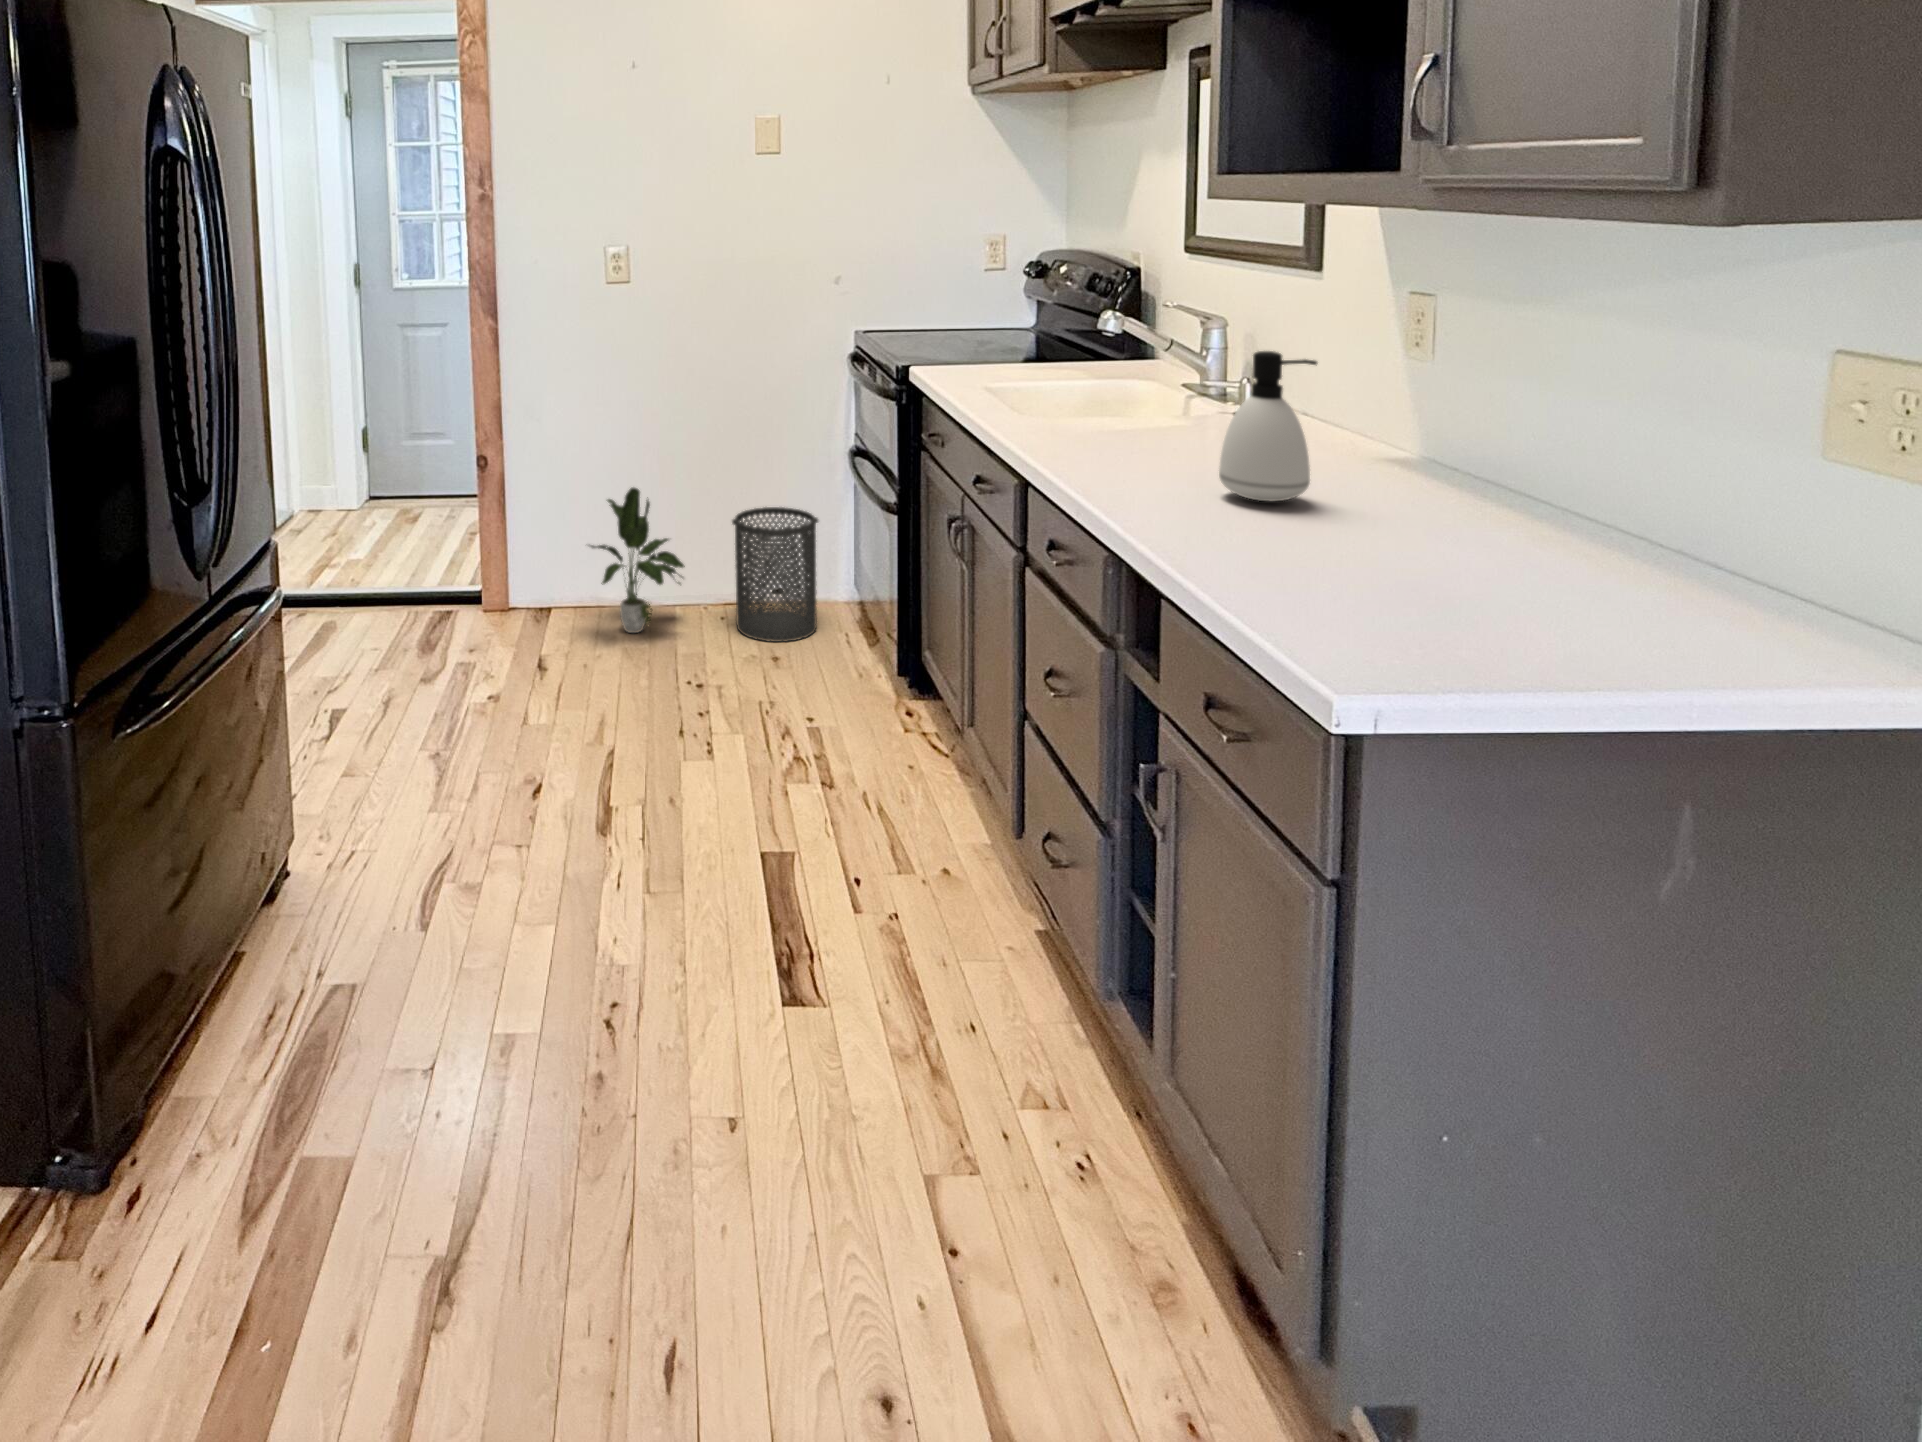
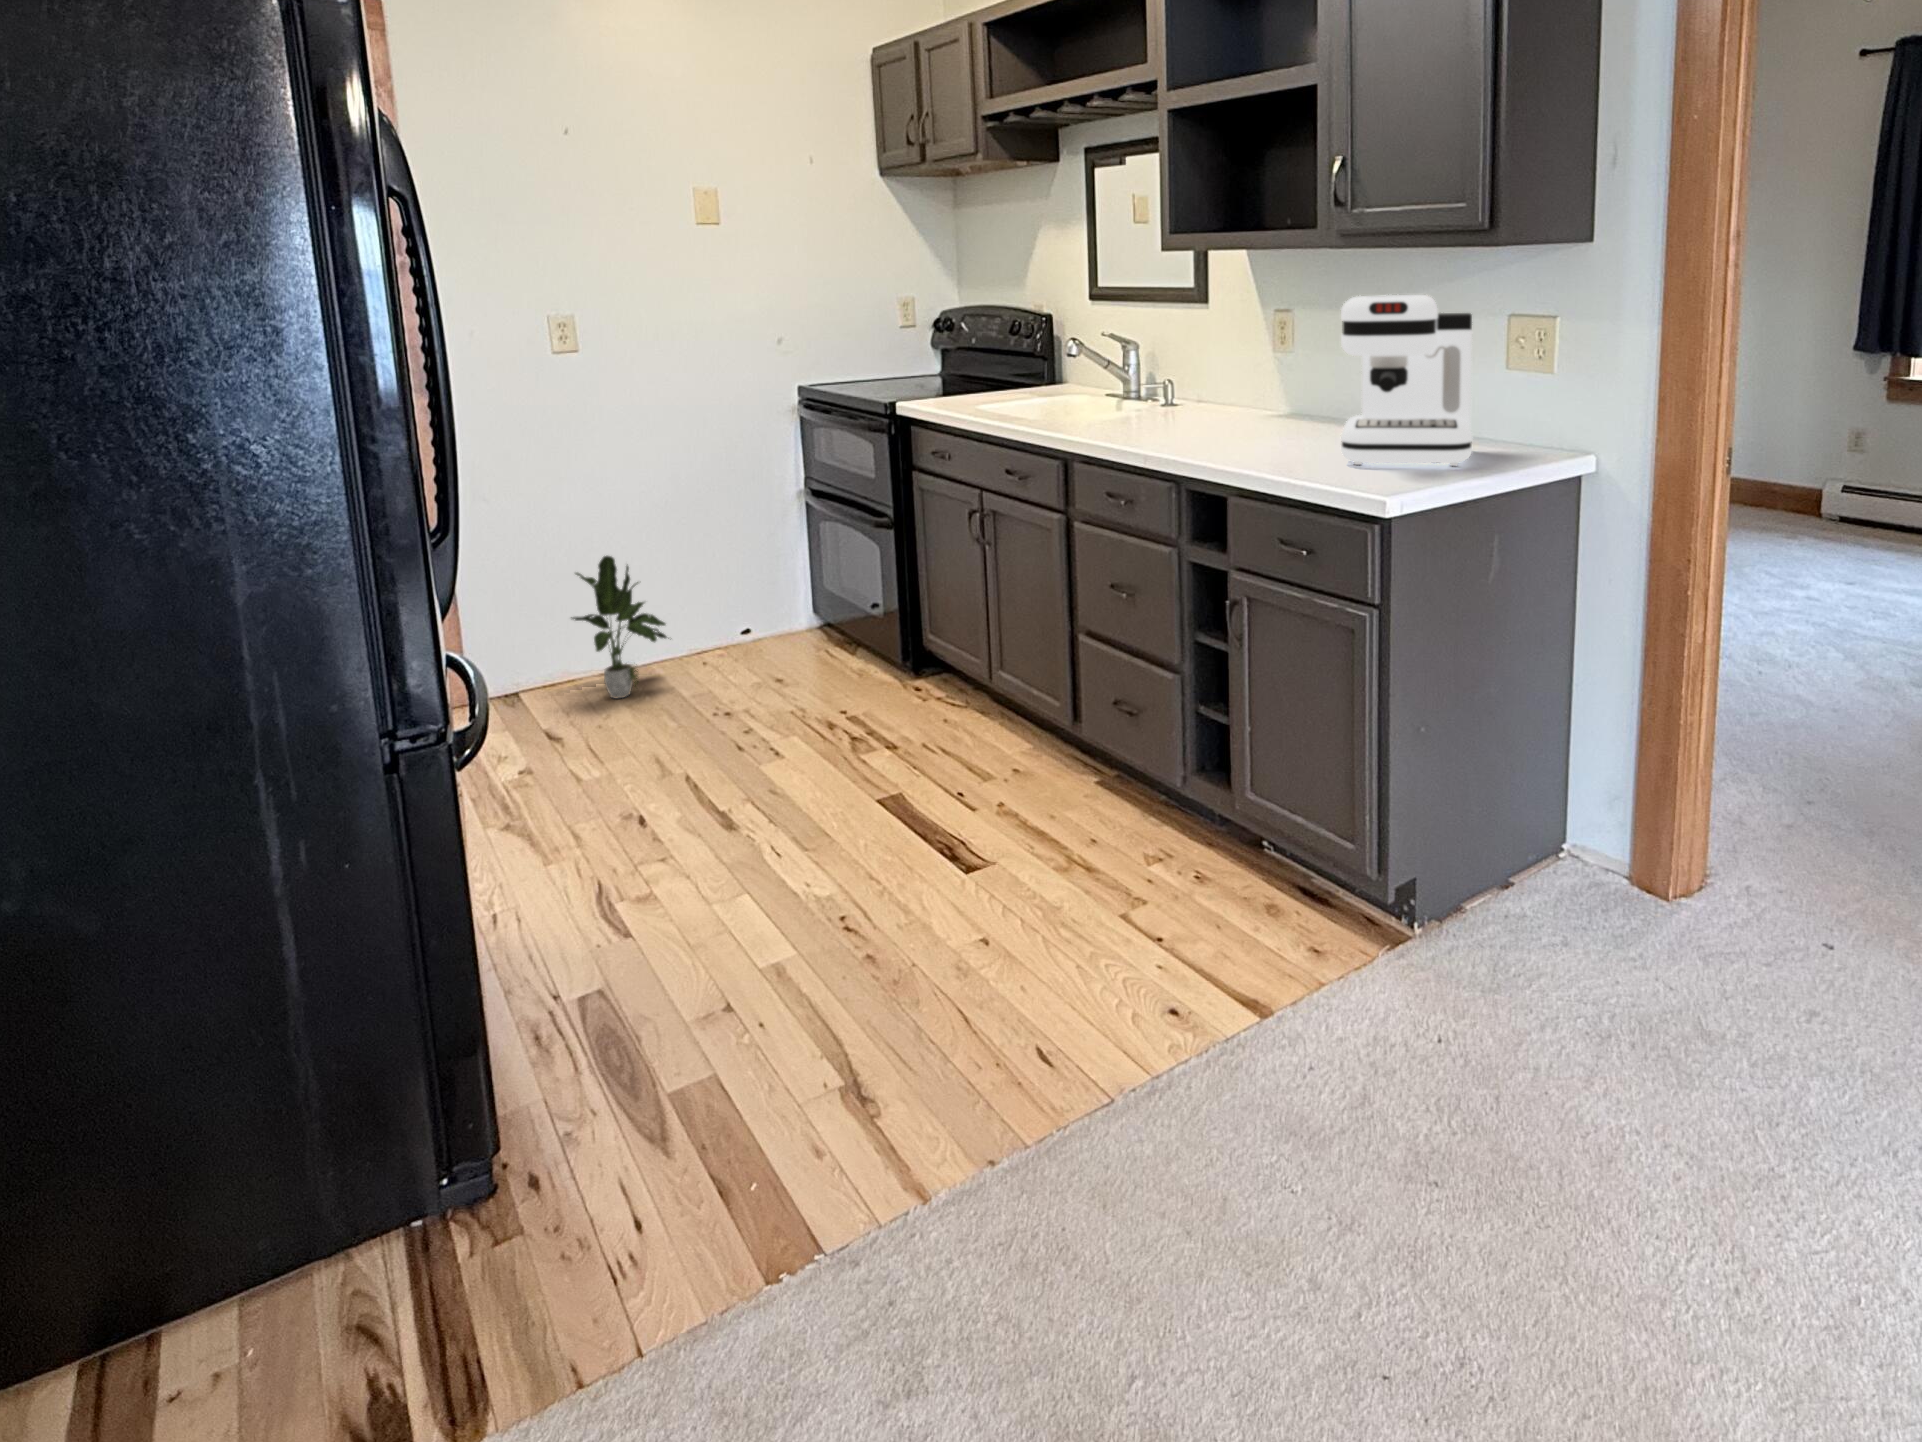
coffee maker: none [1359,298,1710,651] -> present [1341,295,1472,466]
soap dispenser: present [1219,351,1317,501] -> none [1216,343,1268,439]
trash can: present [732,507,818,642] -> none [708,554,796,676]

